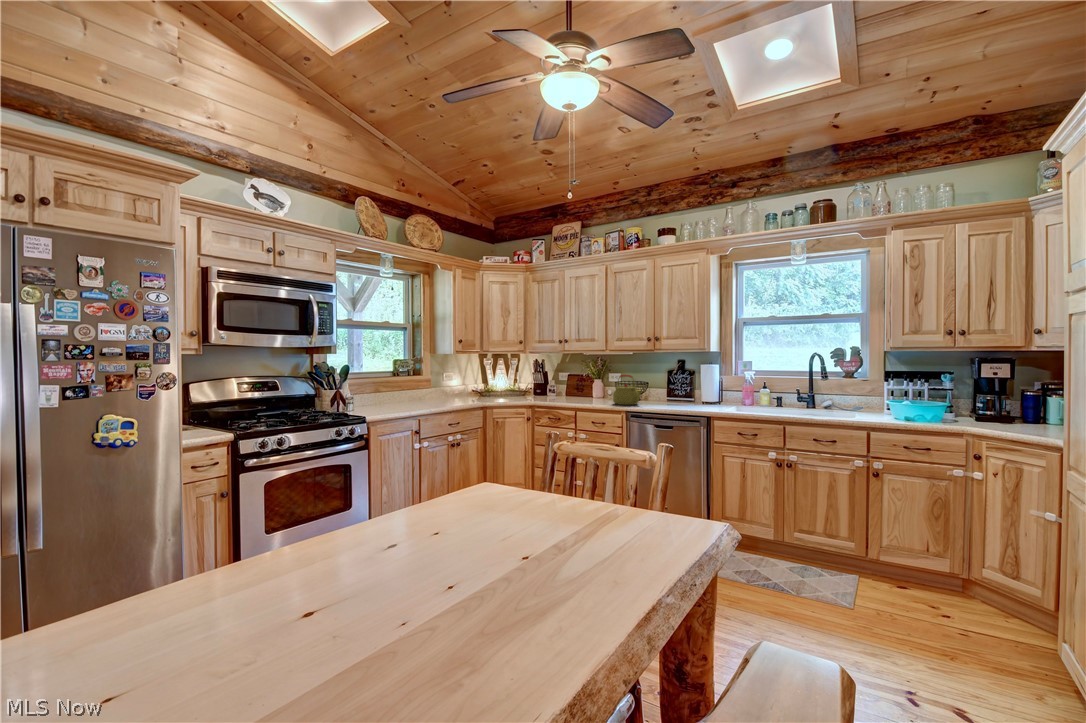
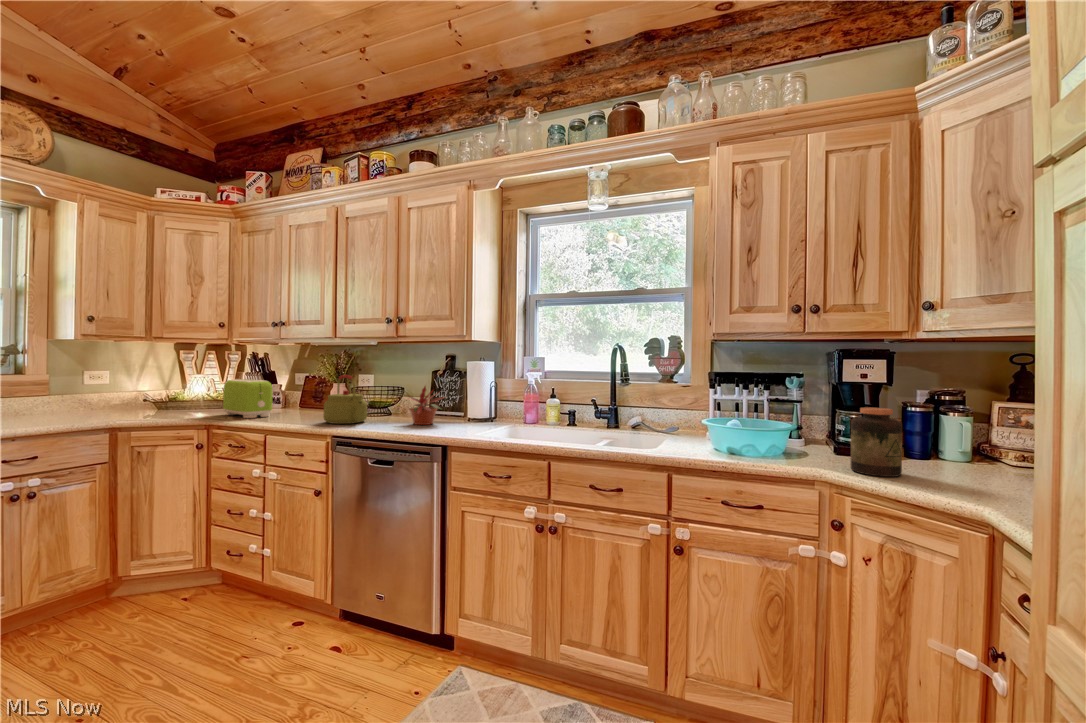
toaster: none [537,378,570,402] -> present [223,379,273,418]
potted plant: none [661,380,694,406] -> present [408,386,441,425]
jar: none [986,392,1018,430] -> present [851,407,902,477]

